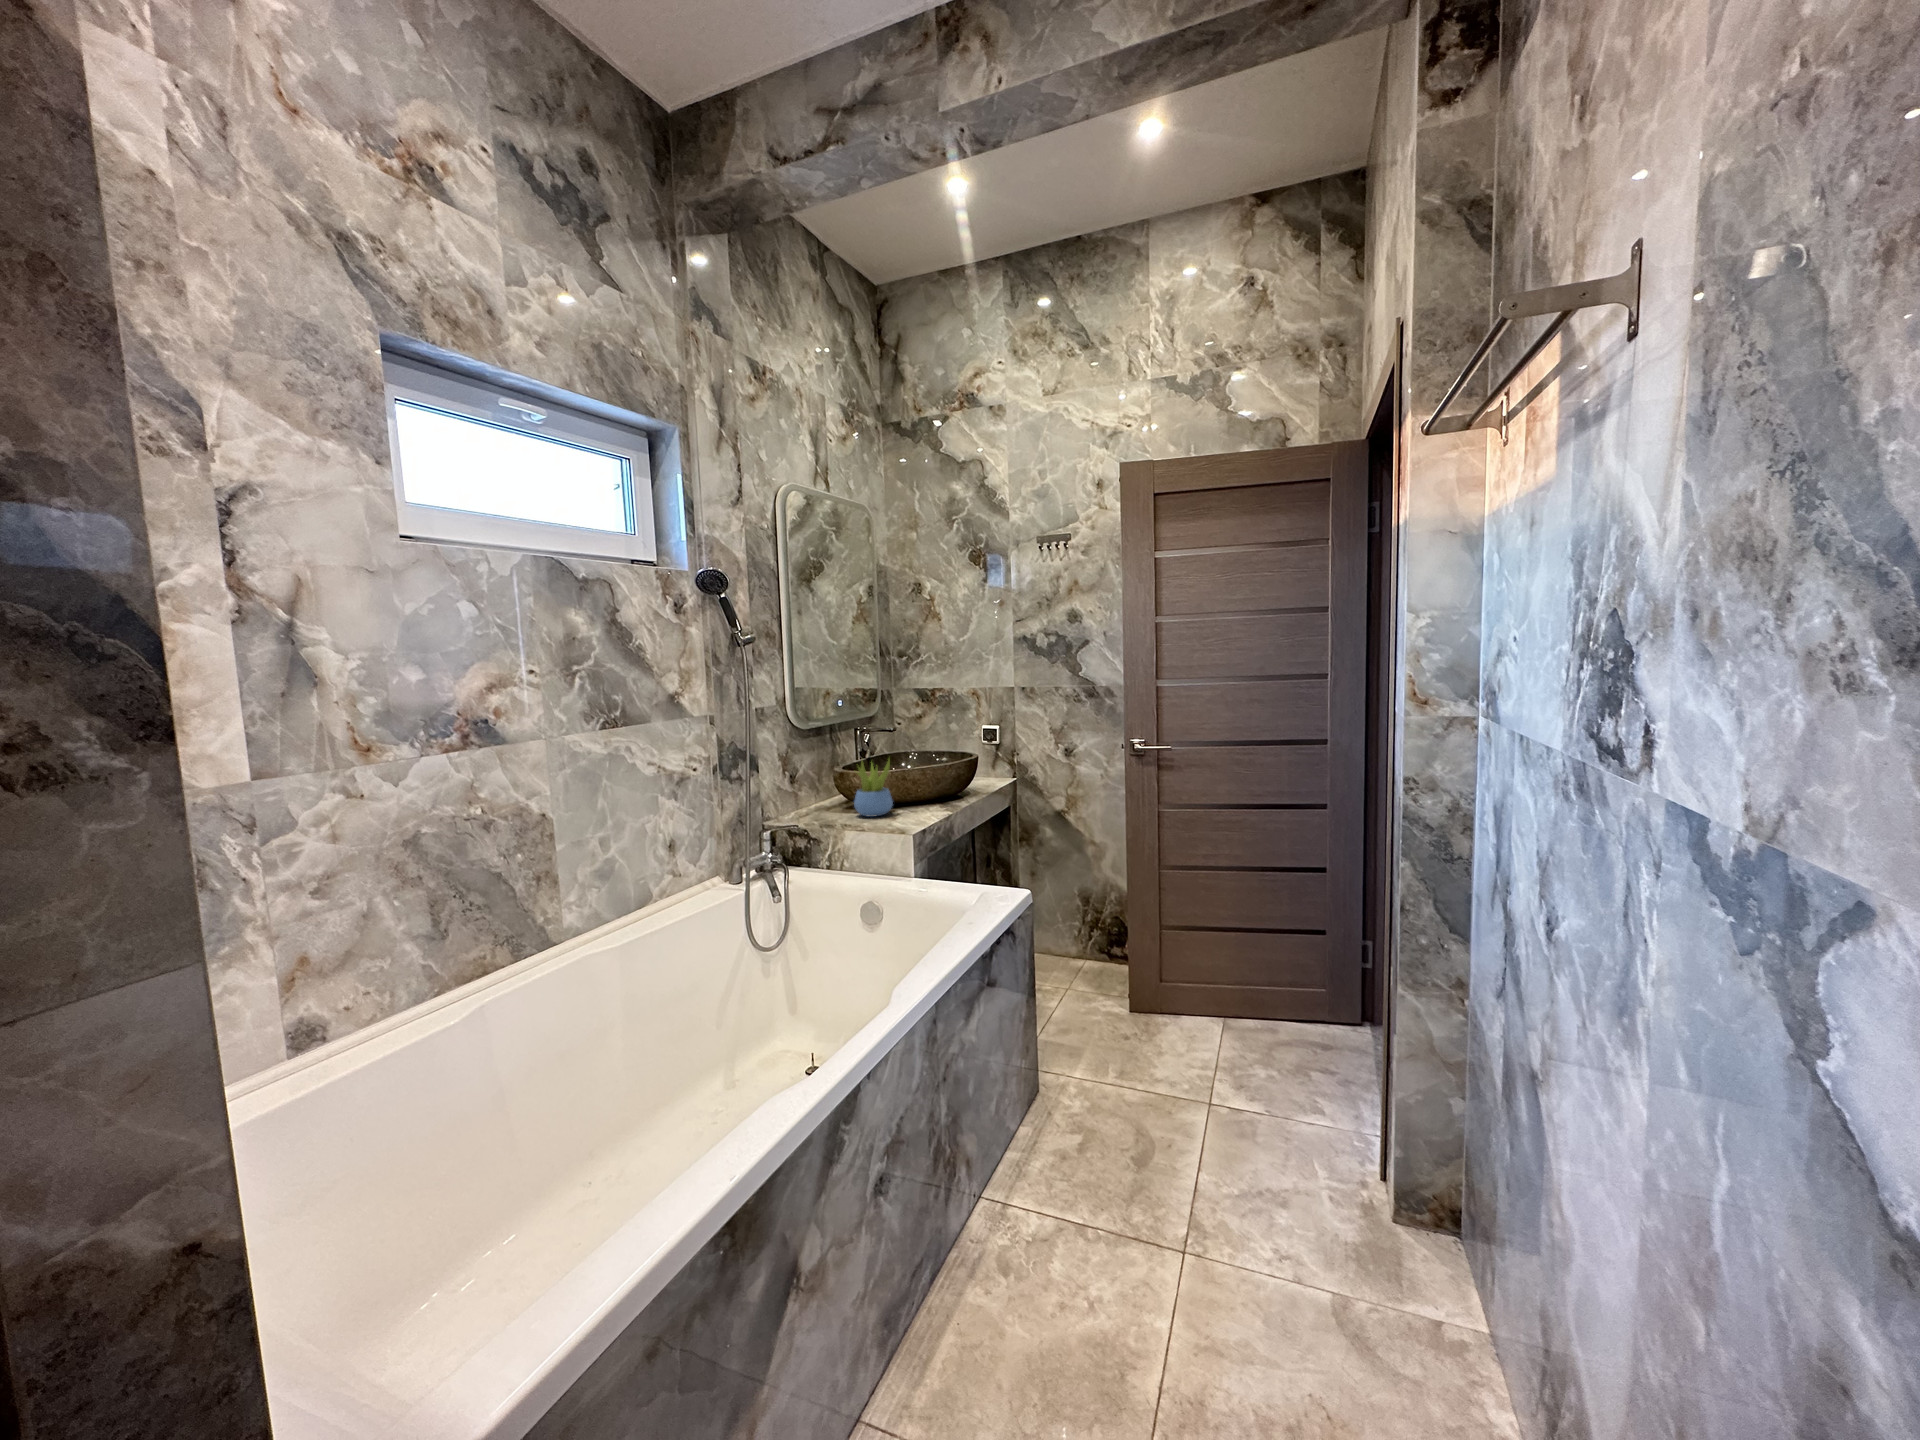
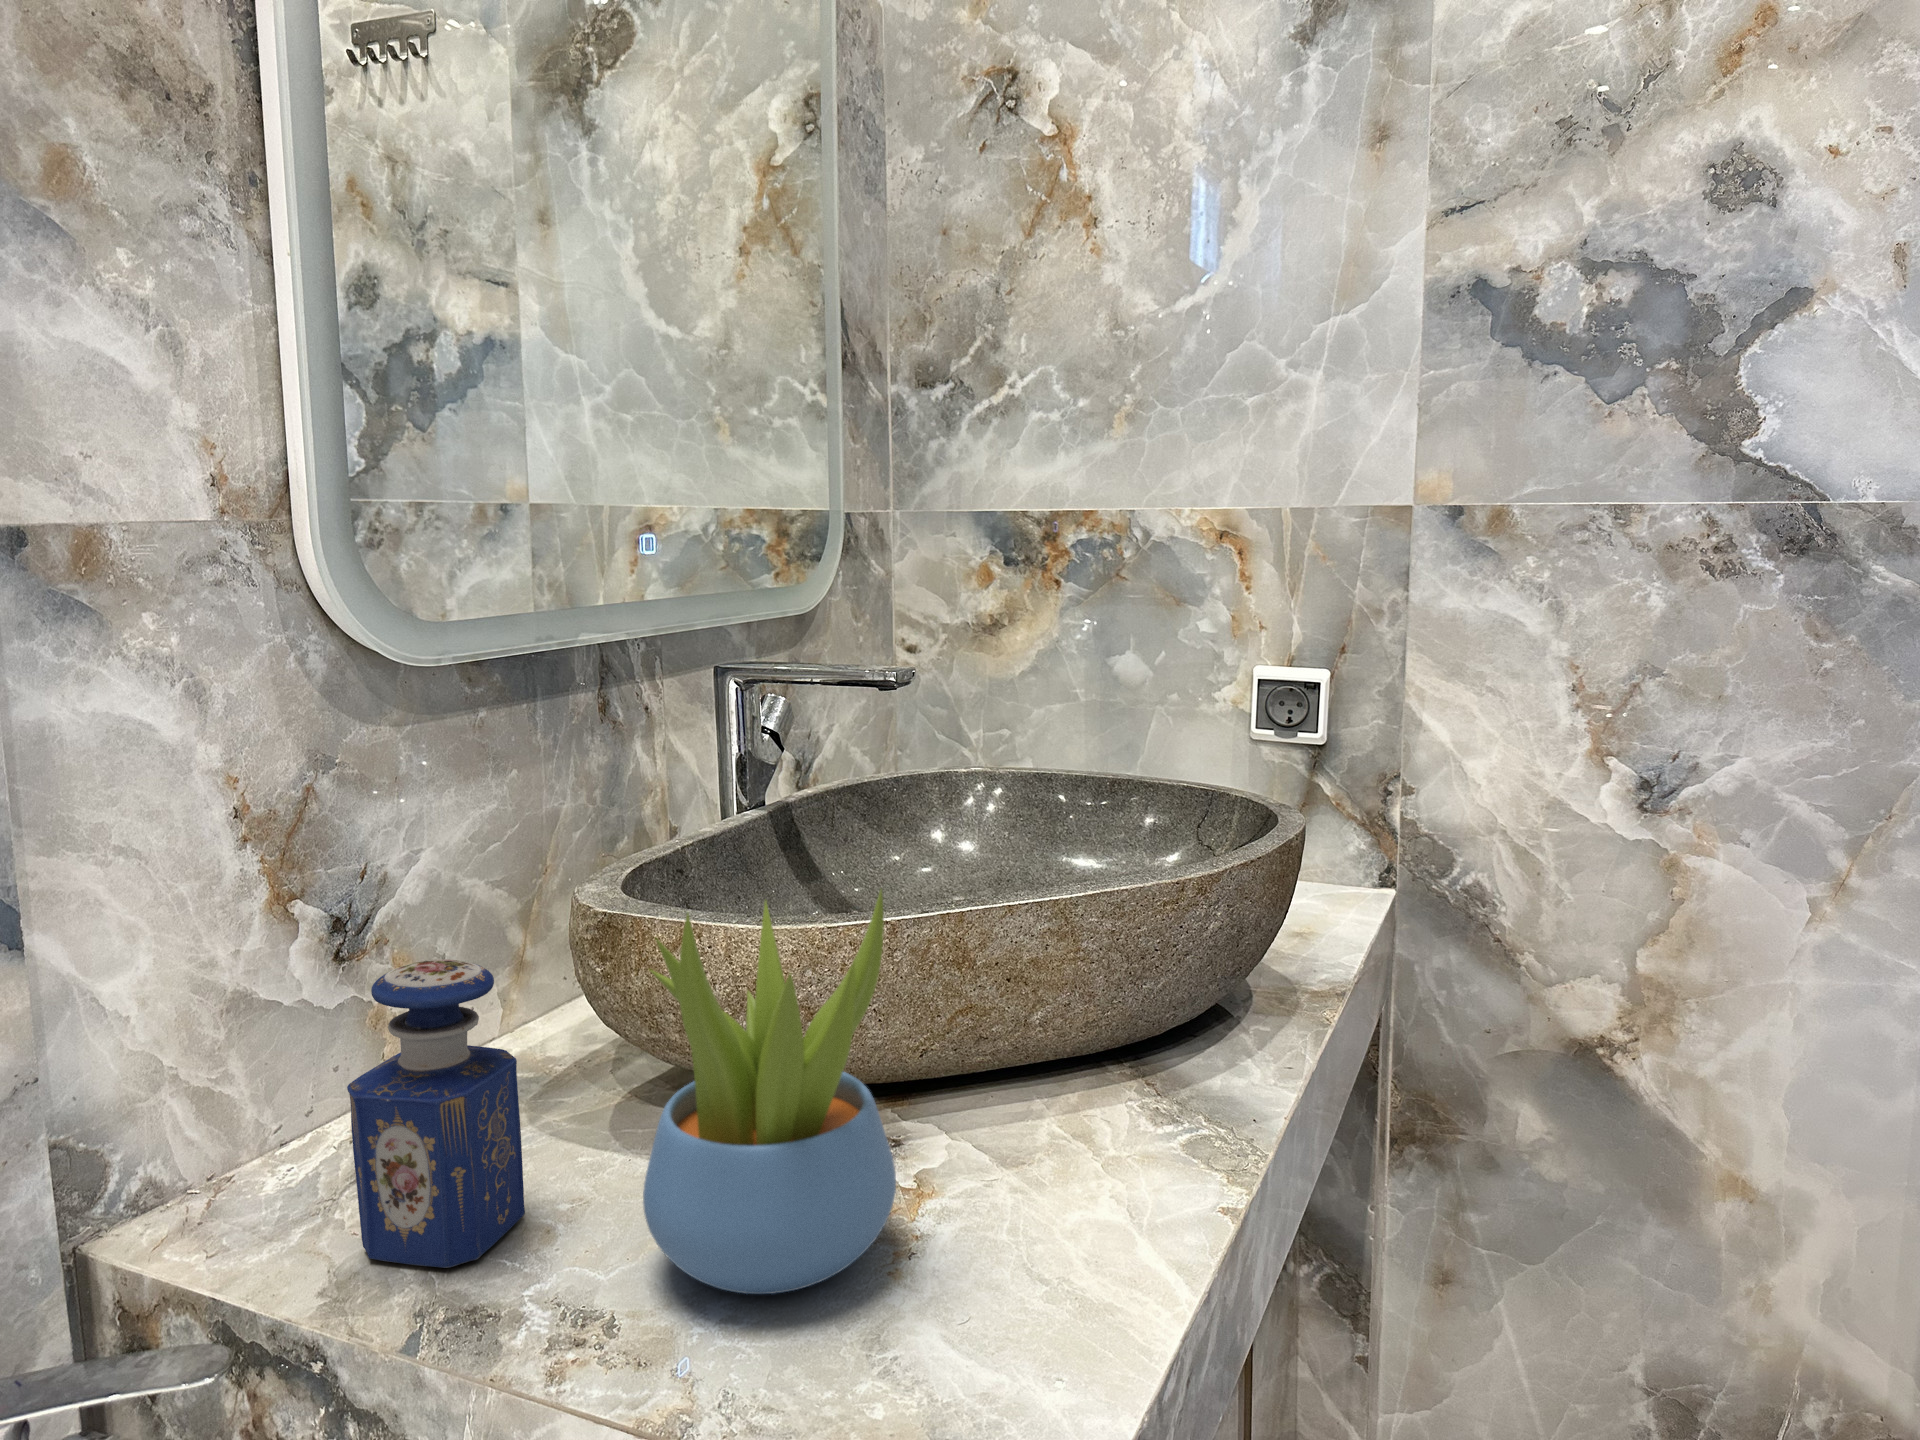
perfume bottle: none [807,772,833,817] -> present [347,960,525,1268]

